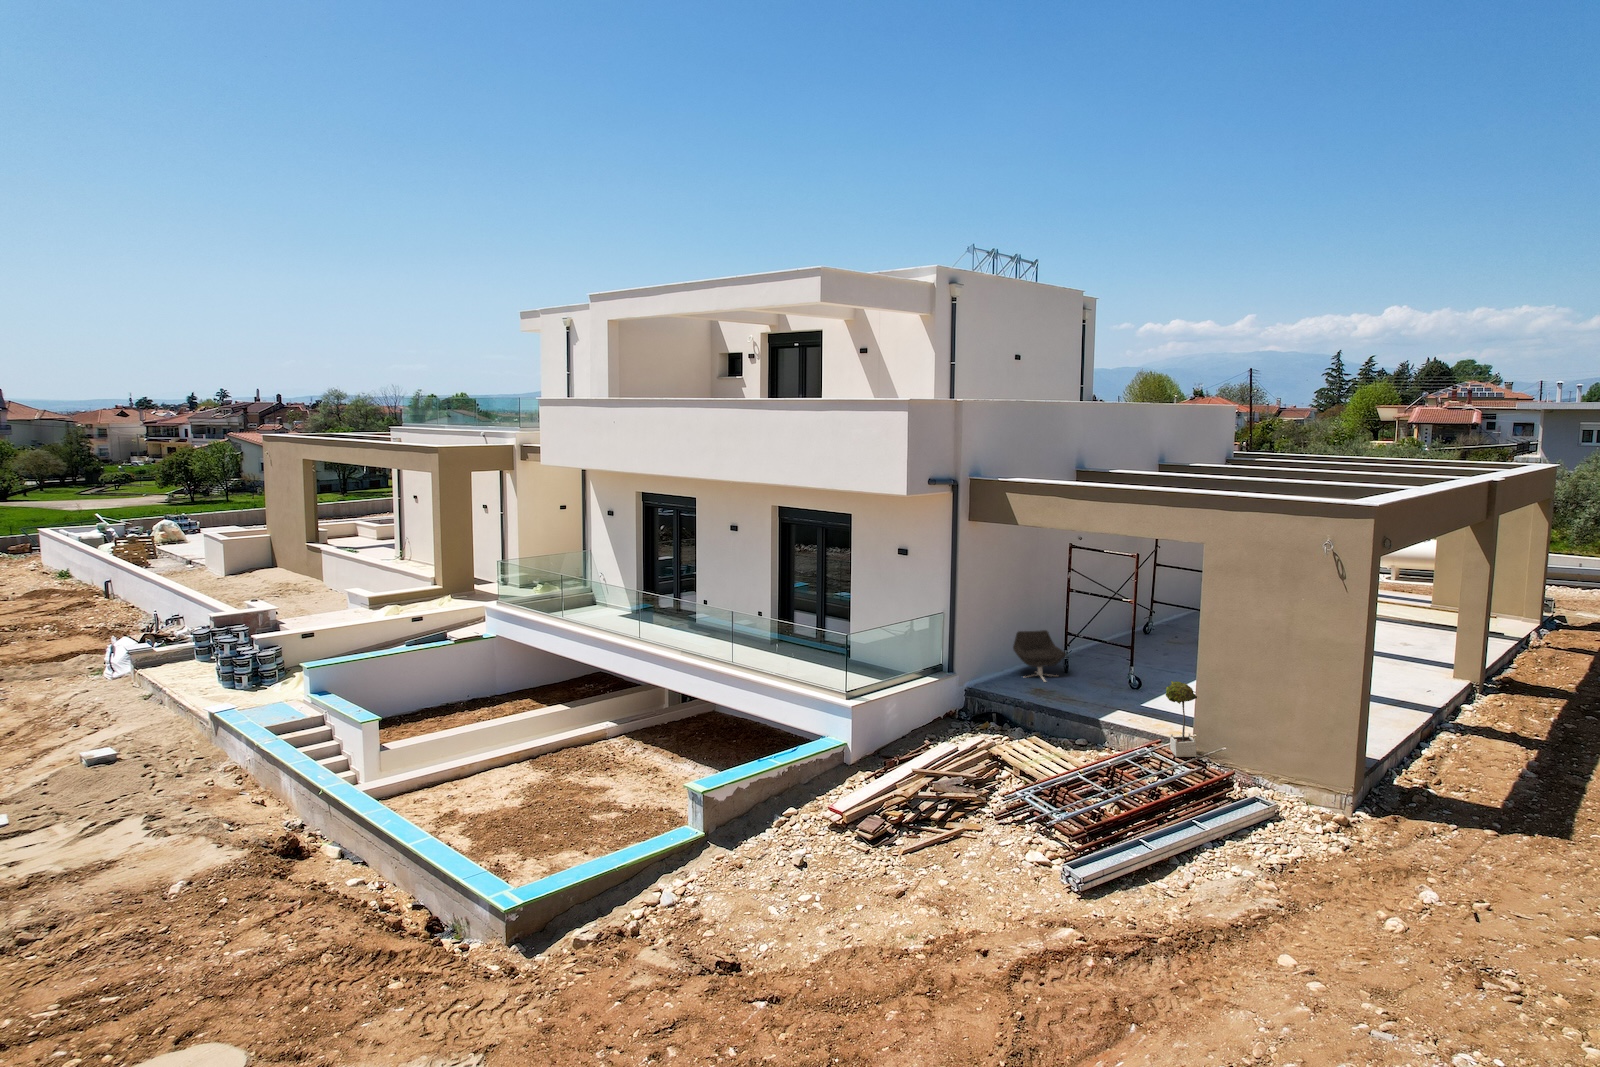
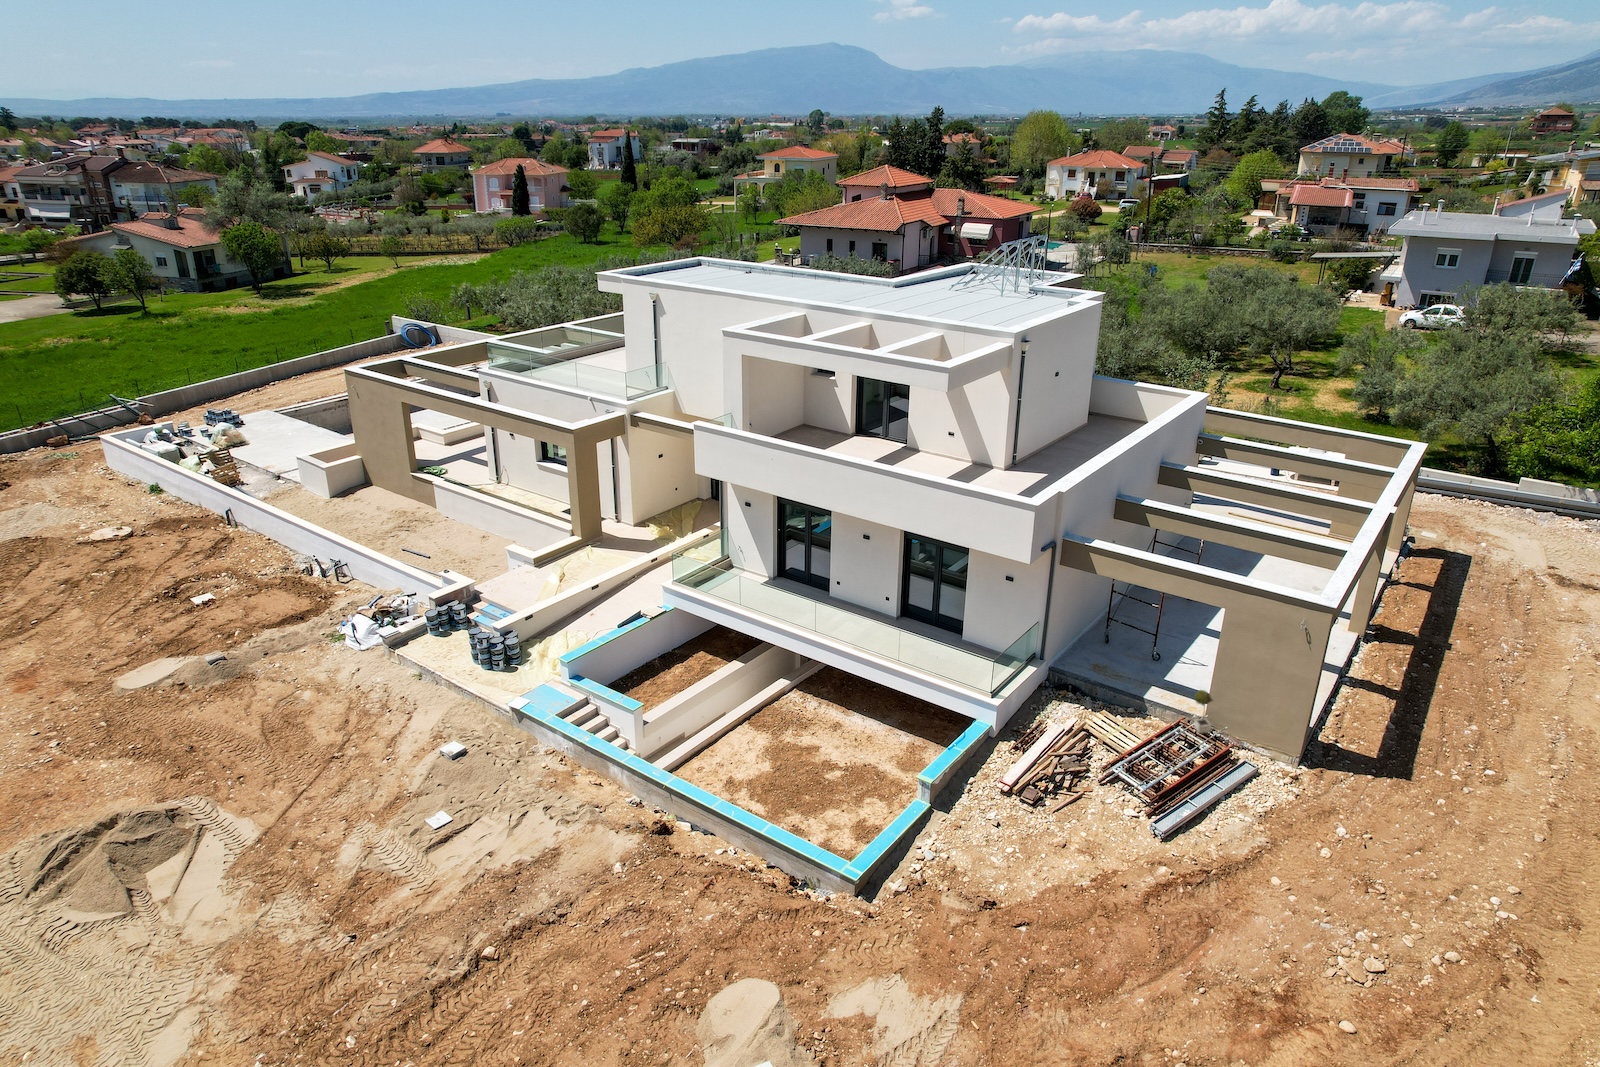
lounge chair: present [1013,630,1066,681] -> none [1077,619,1114,659]

